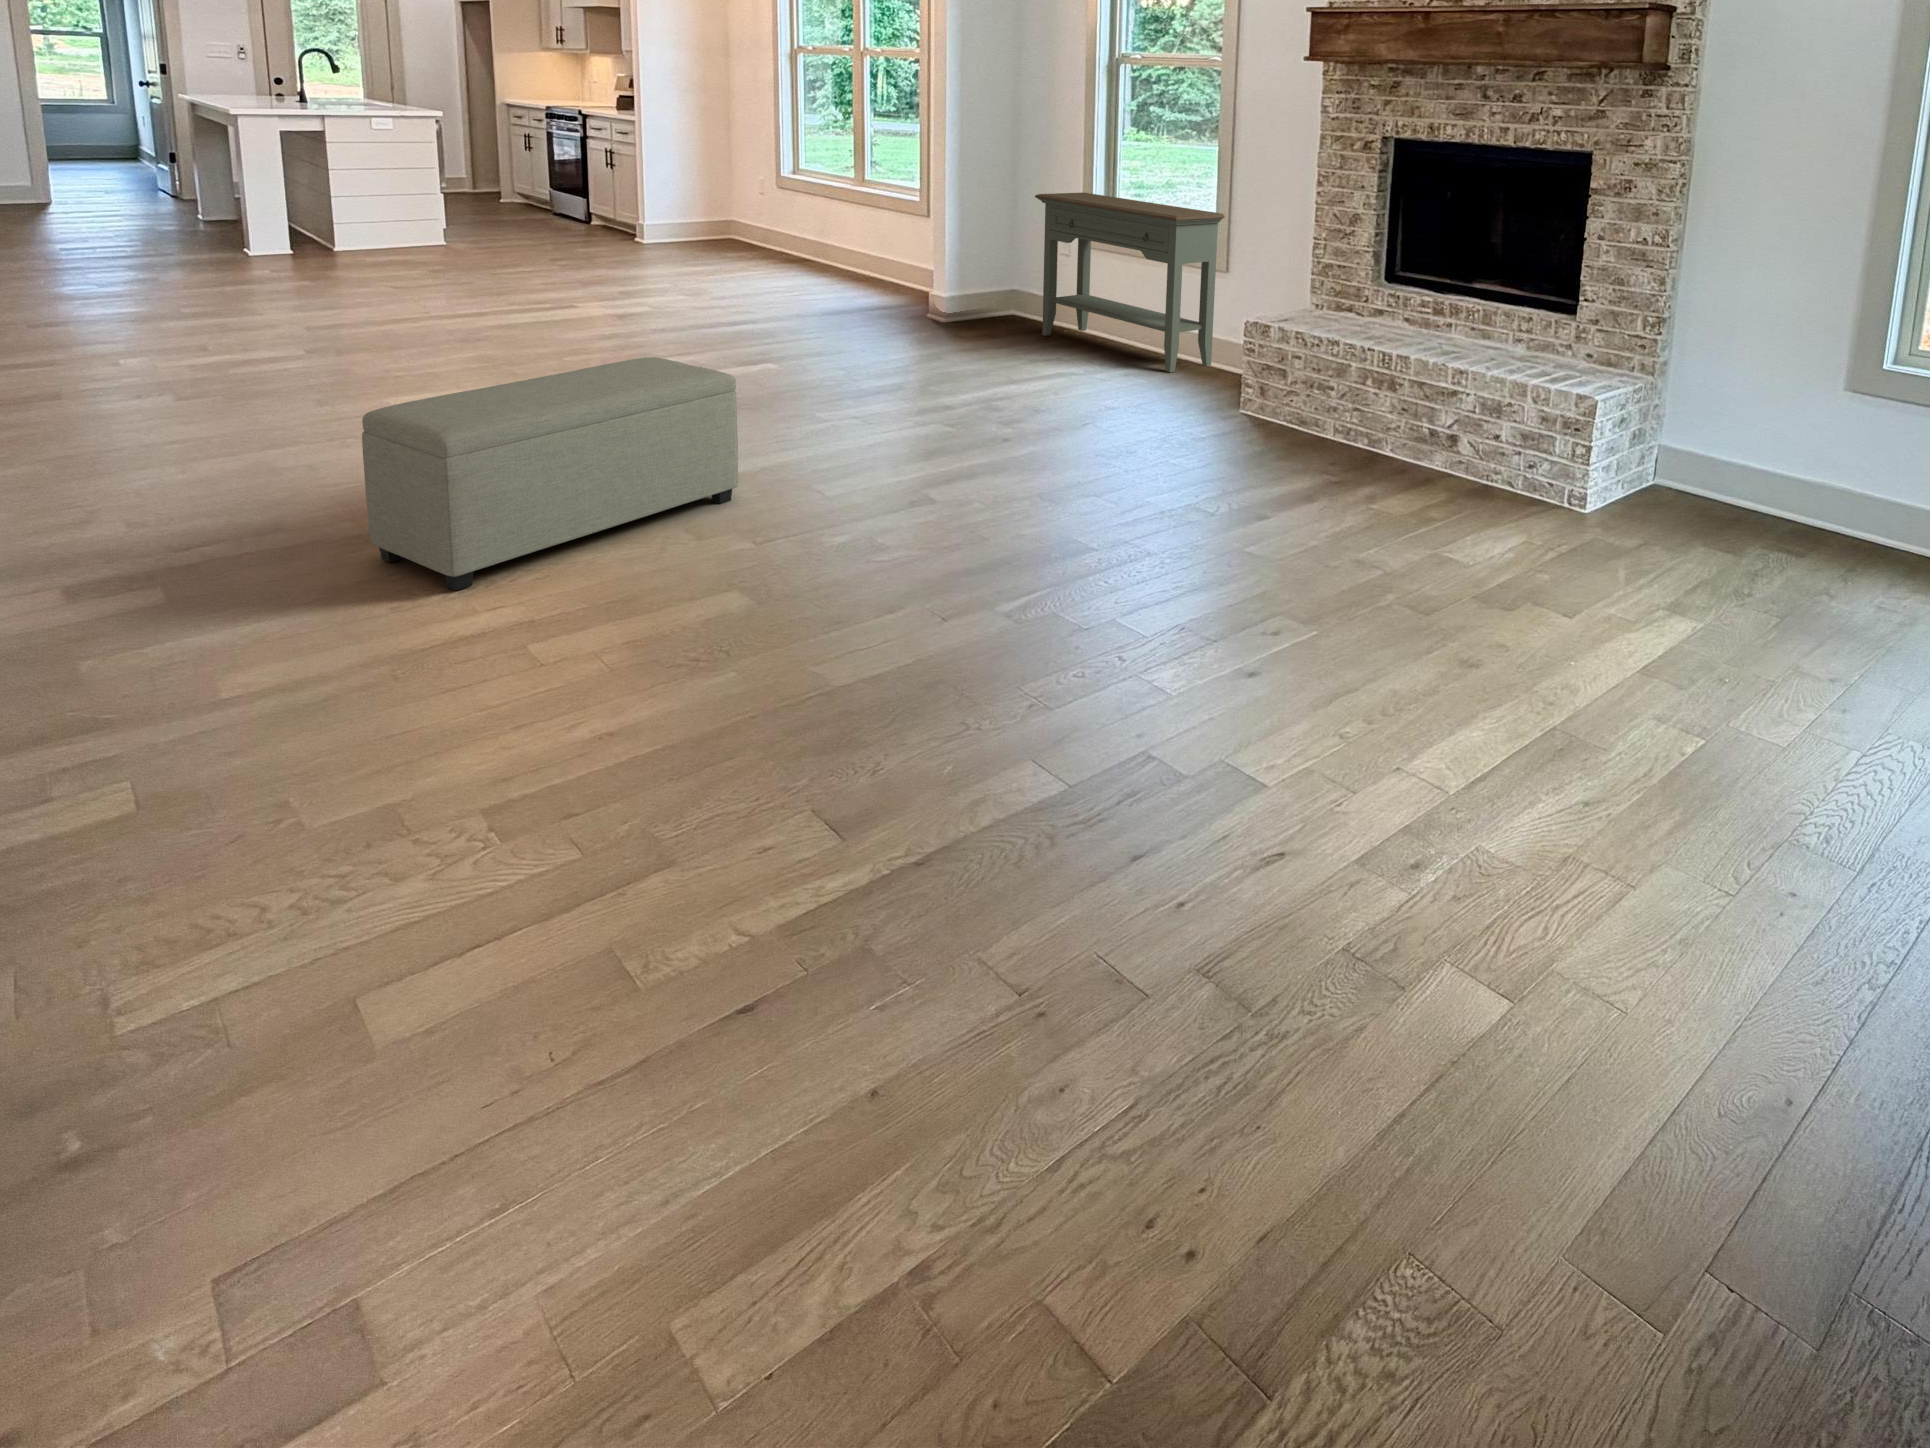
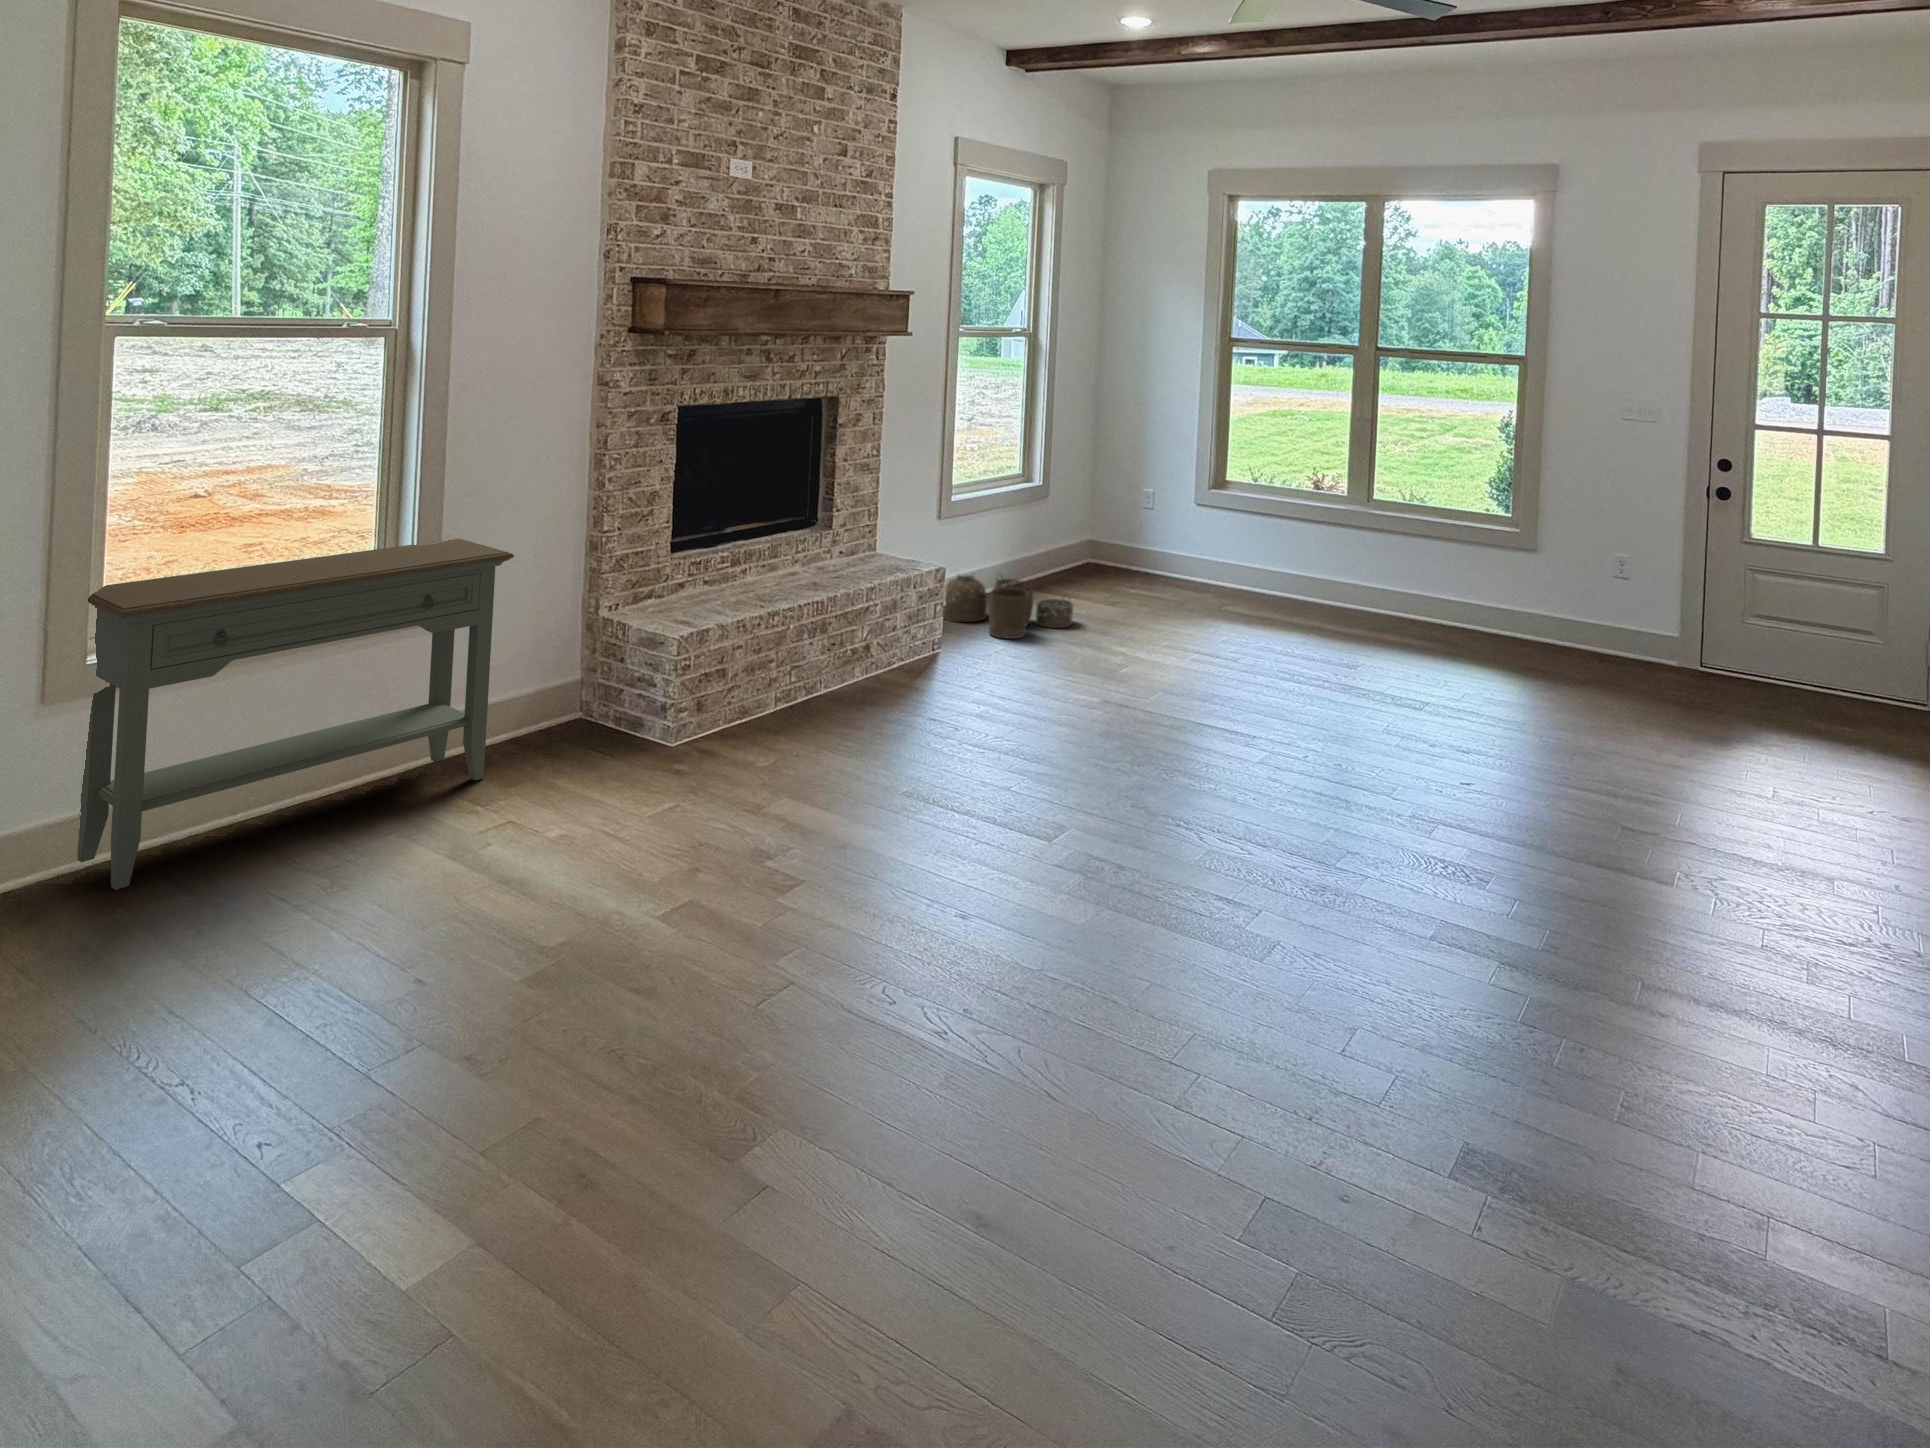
ottoman: present [362,357,738,591] -> none [1088,806,1498,1138]
woven basket: none [1673,462,1859,605] -> present [944,574,1073,638]

